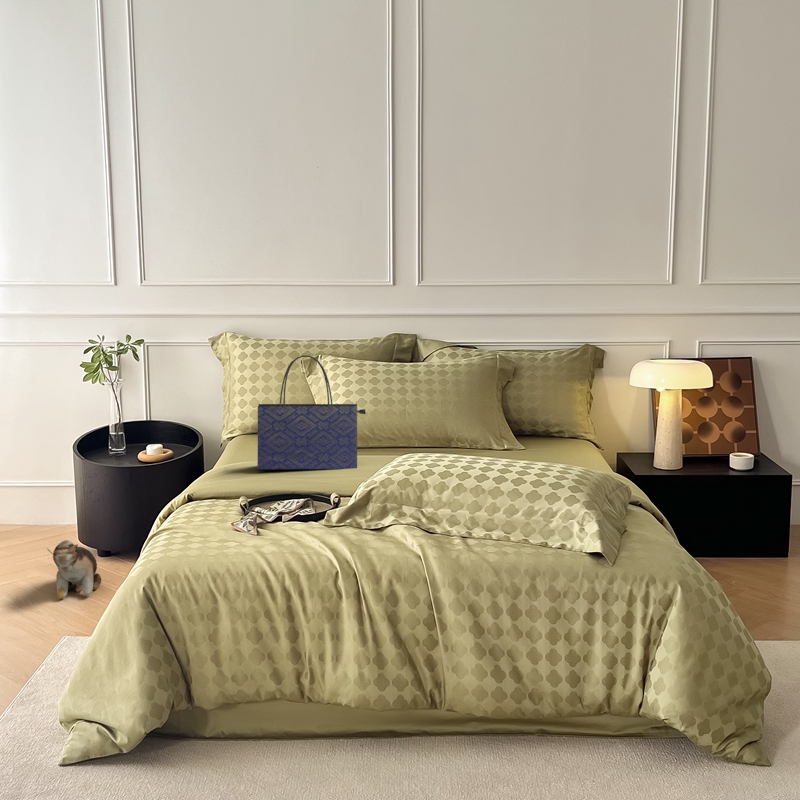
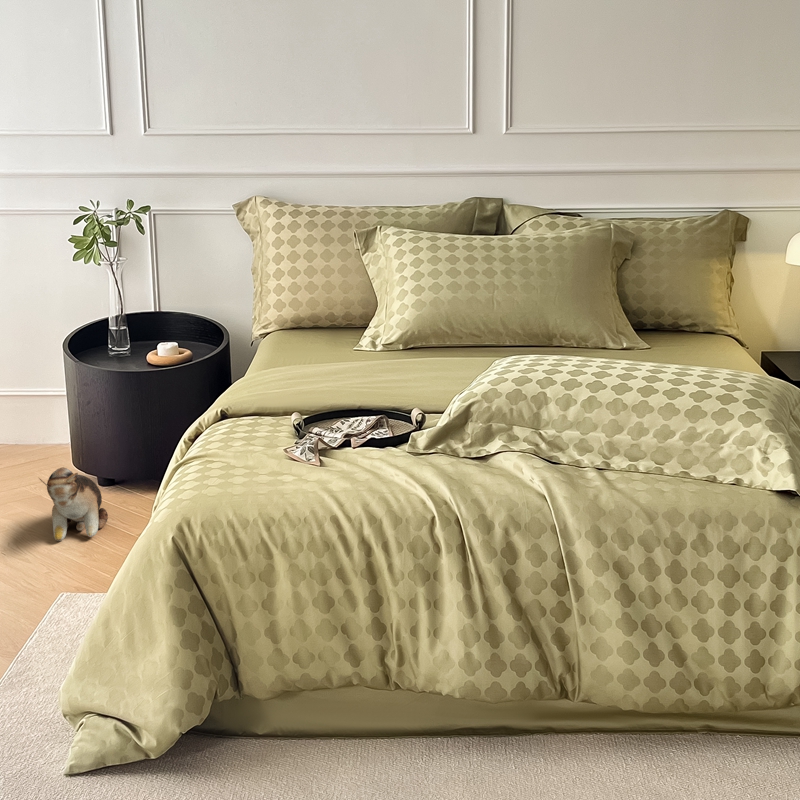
tote bag: present [257,355,366,469] -> none [308,224,451,377]

